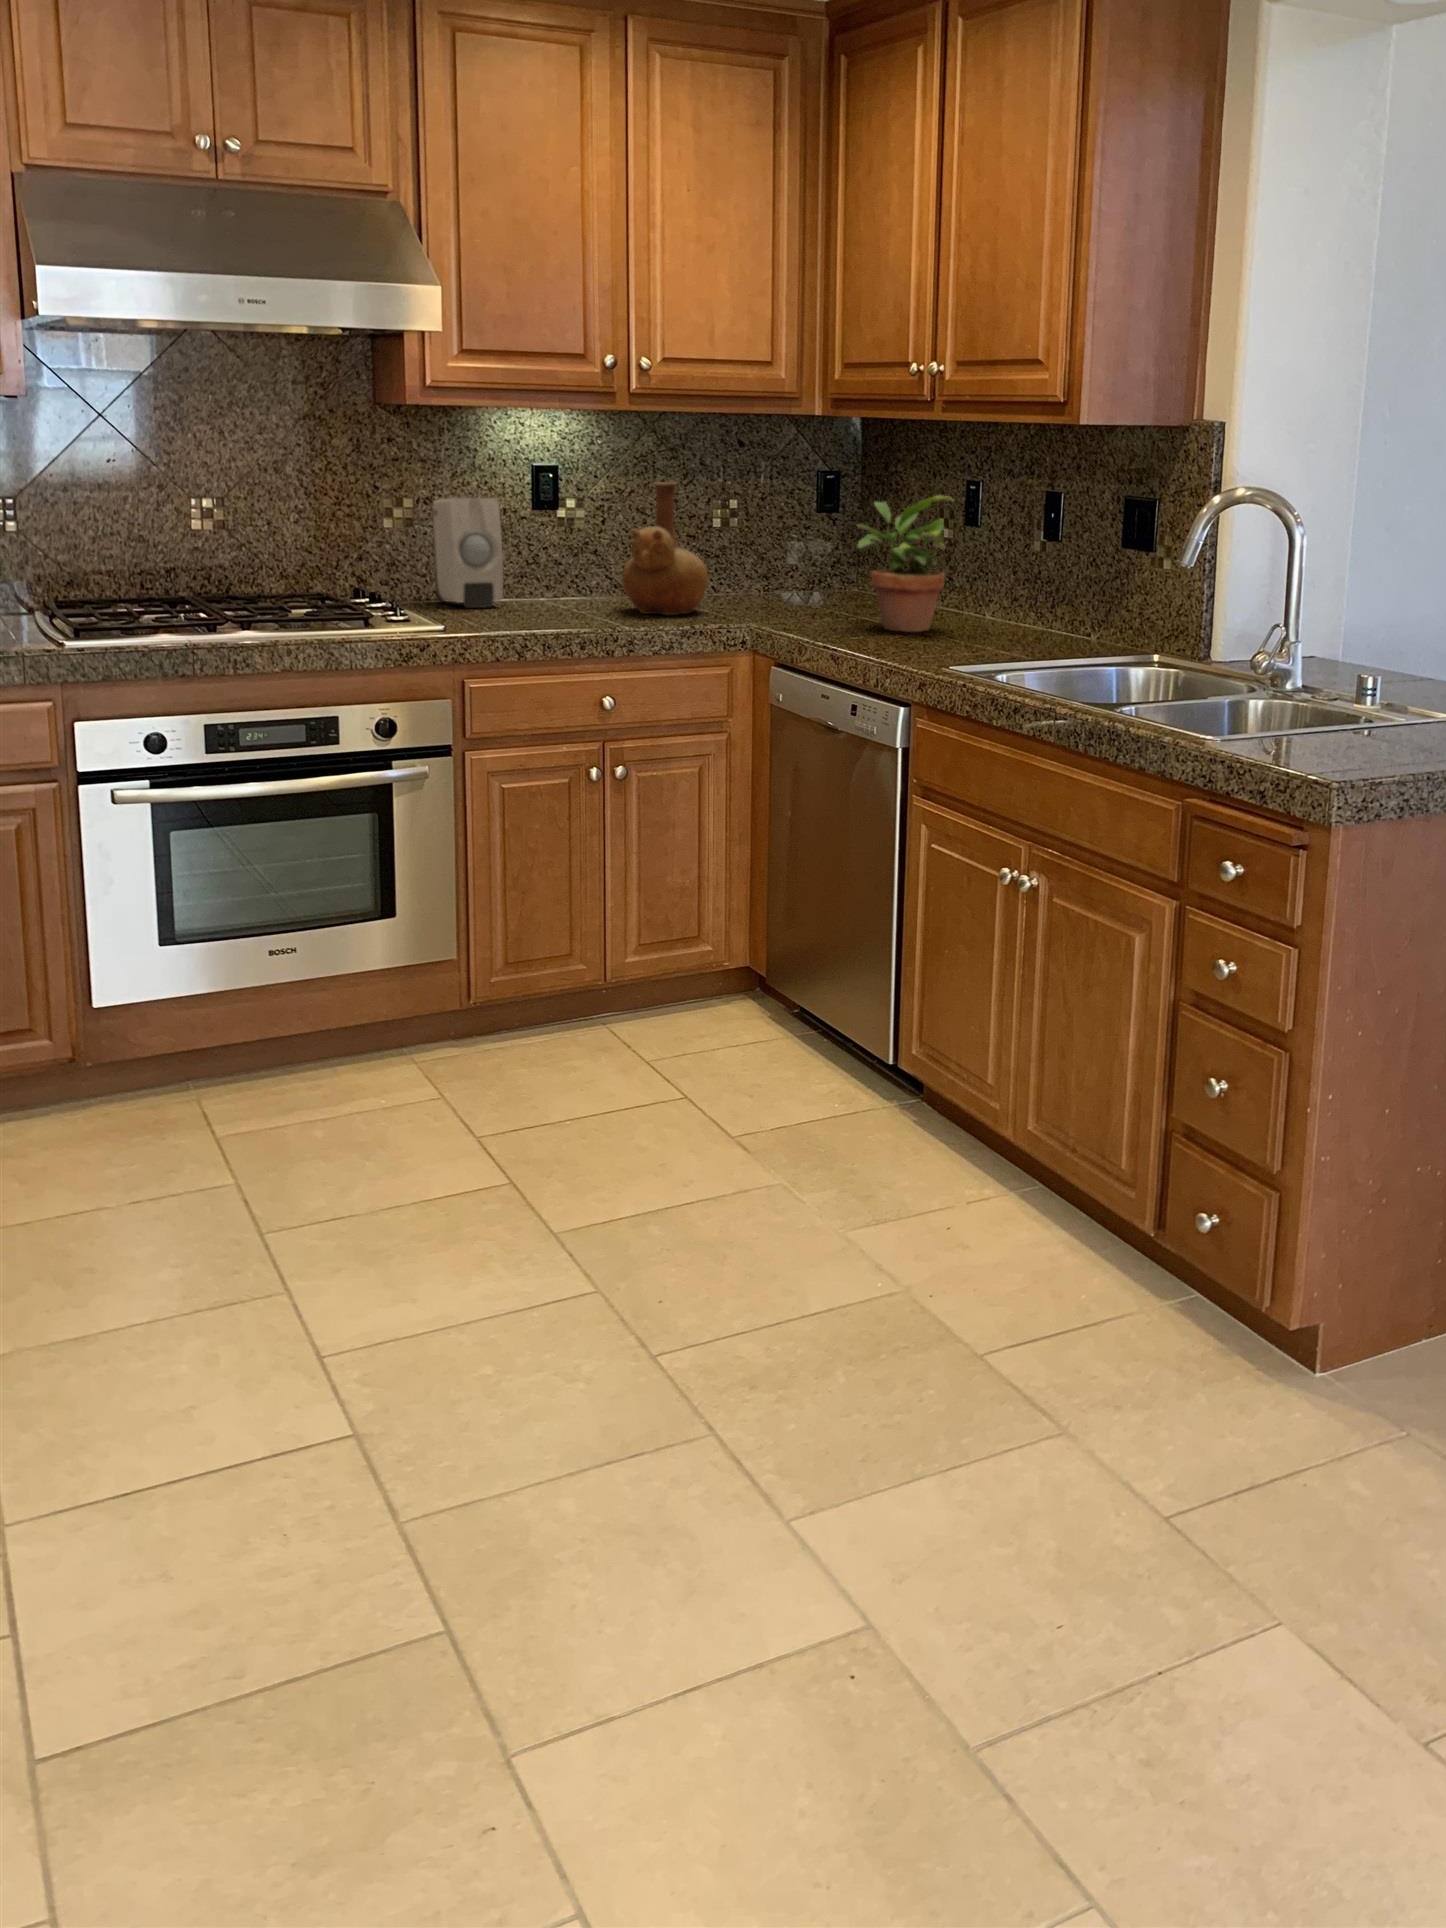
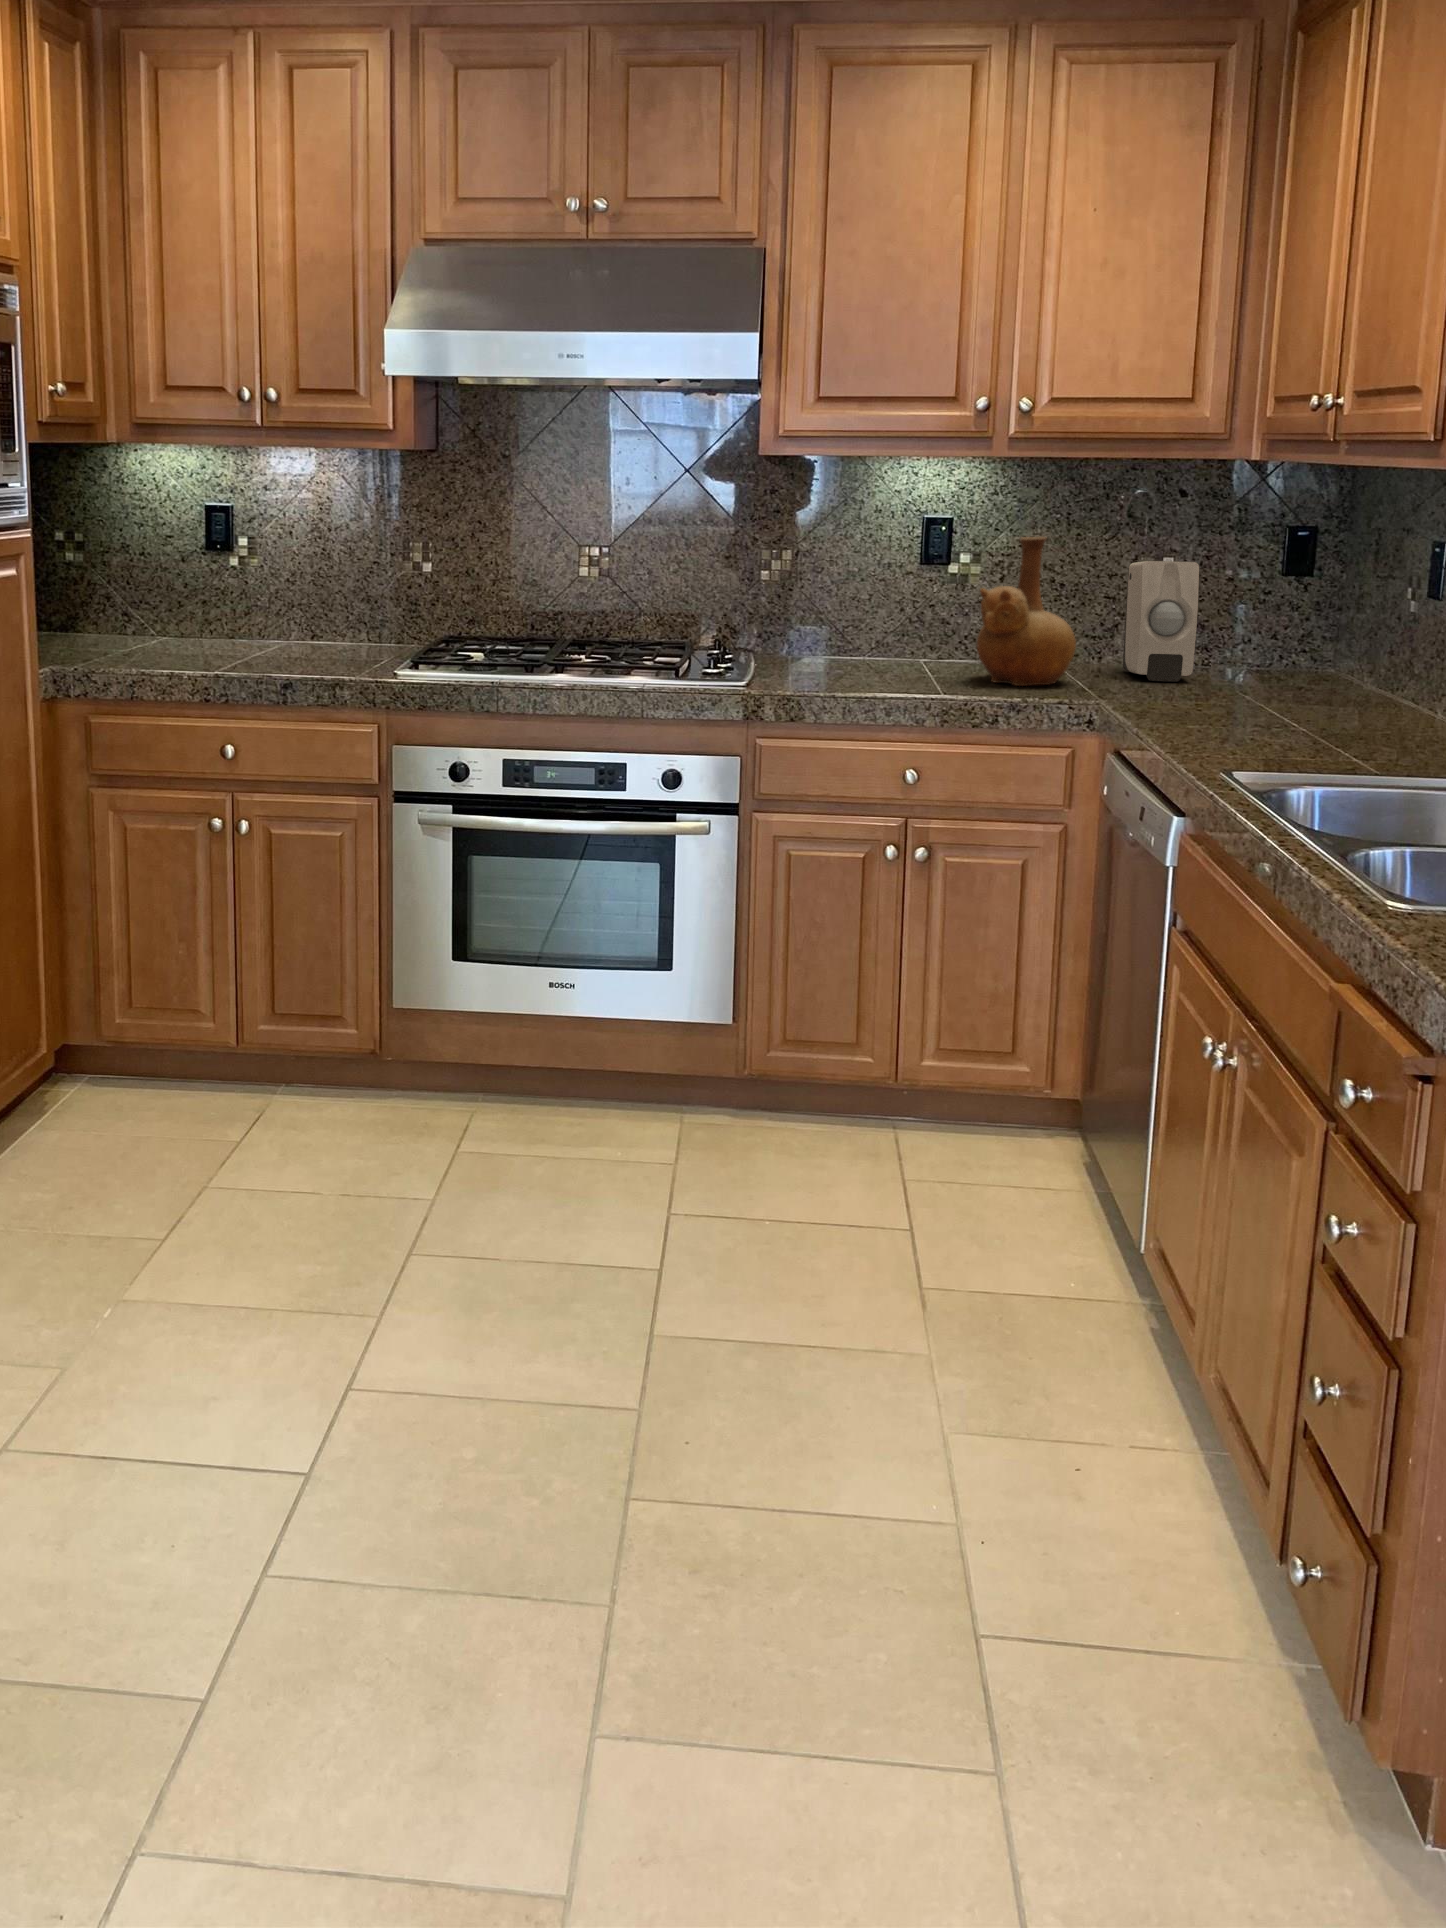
potted plant: present [857,495,952,632] -> none [1215,559,1348,726]
soap dispenser: present [432,498,503,608] -> present [1123,561,1199,682]

